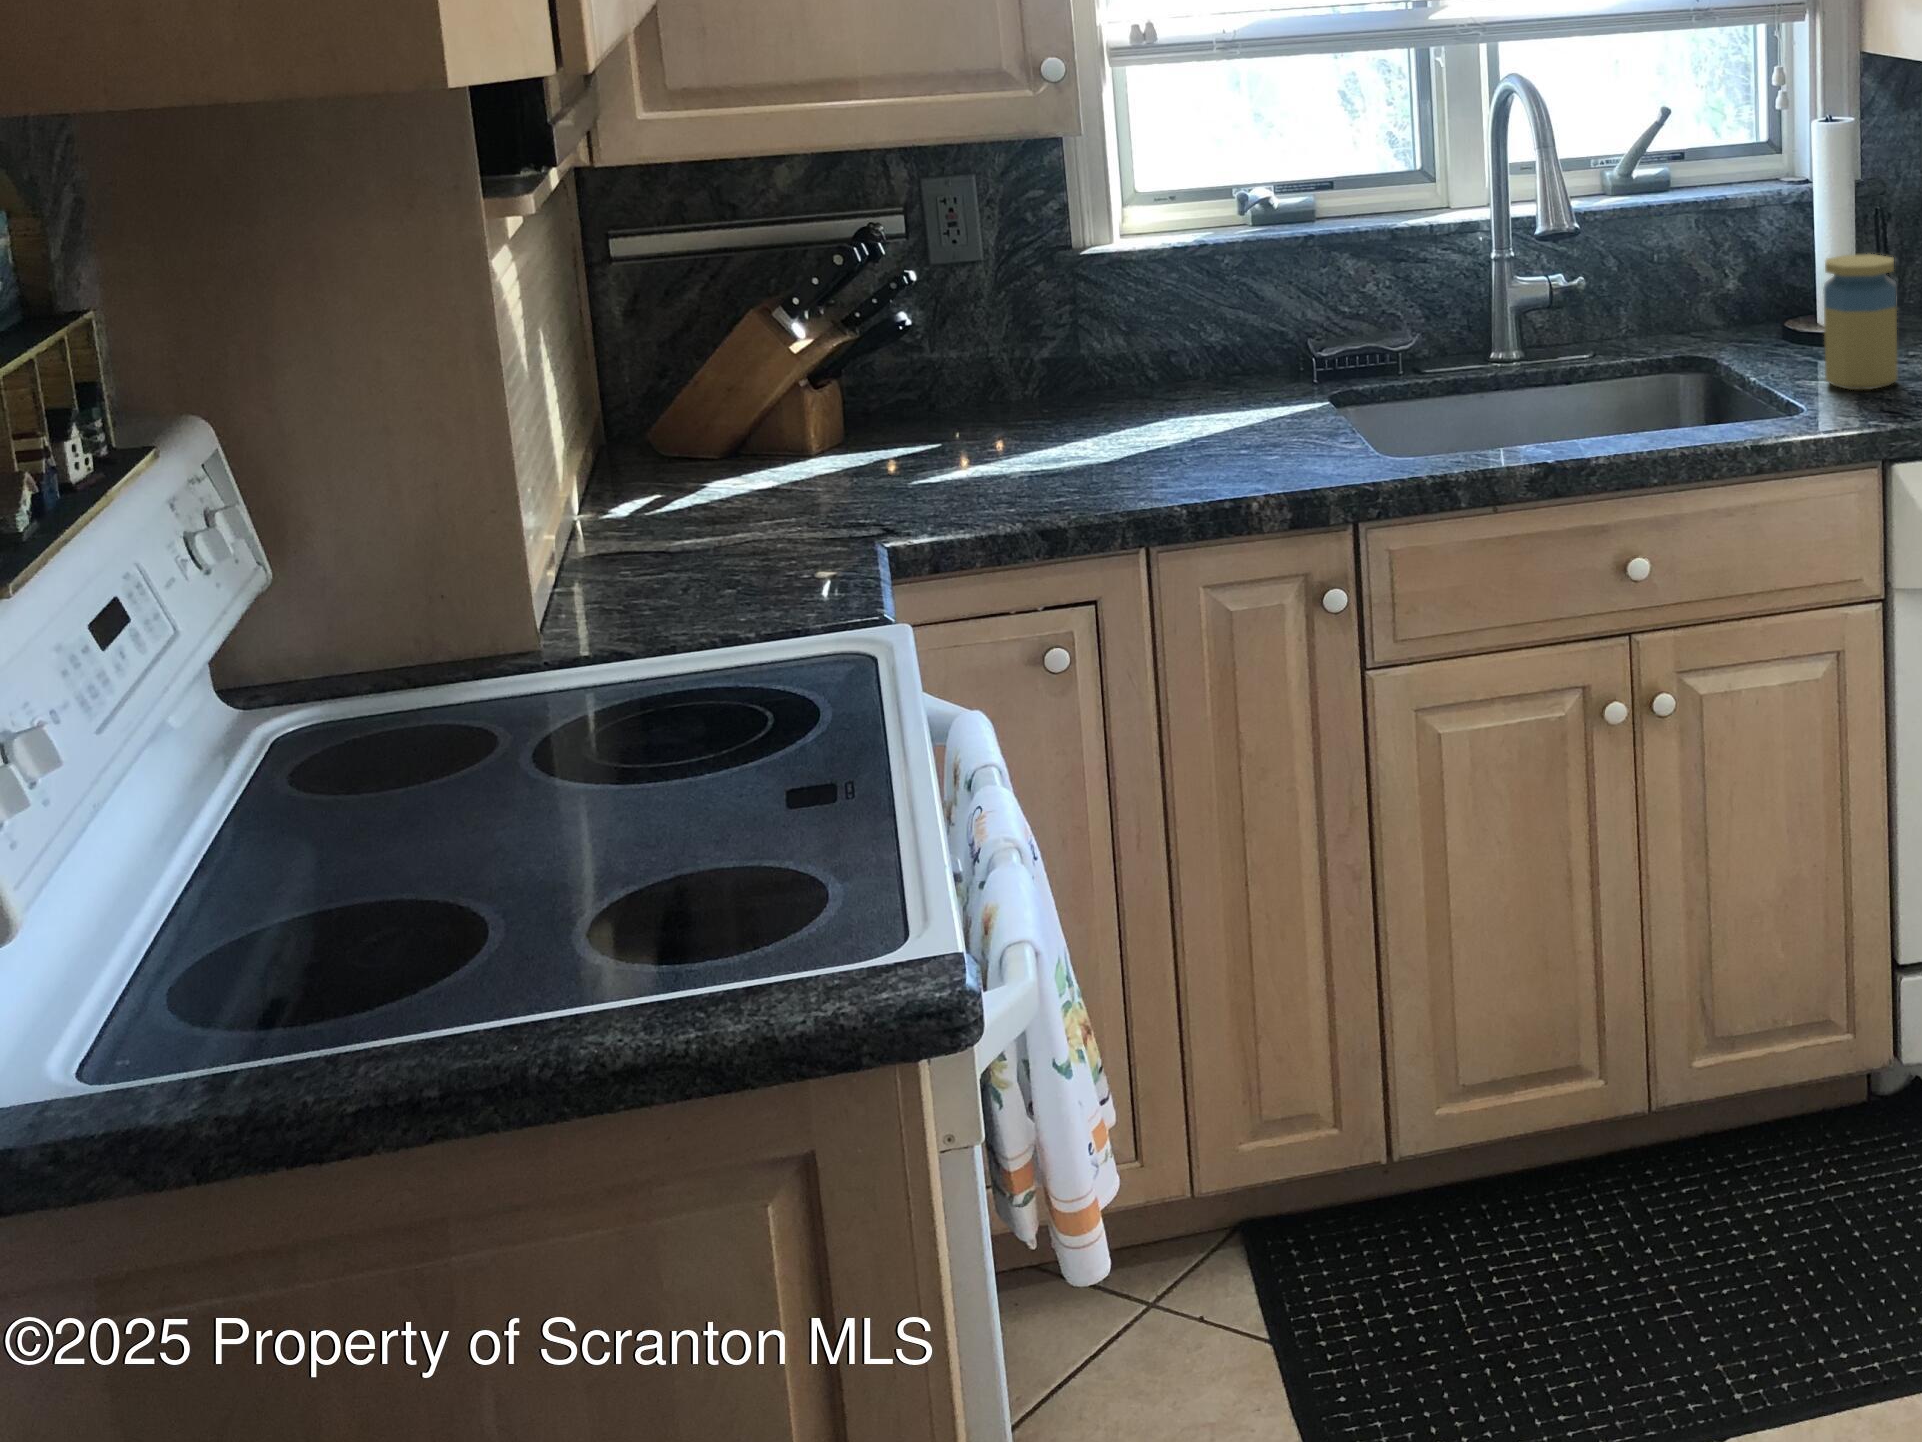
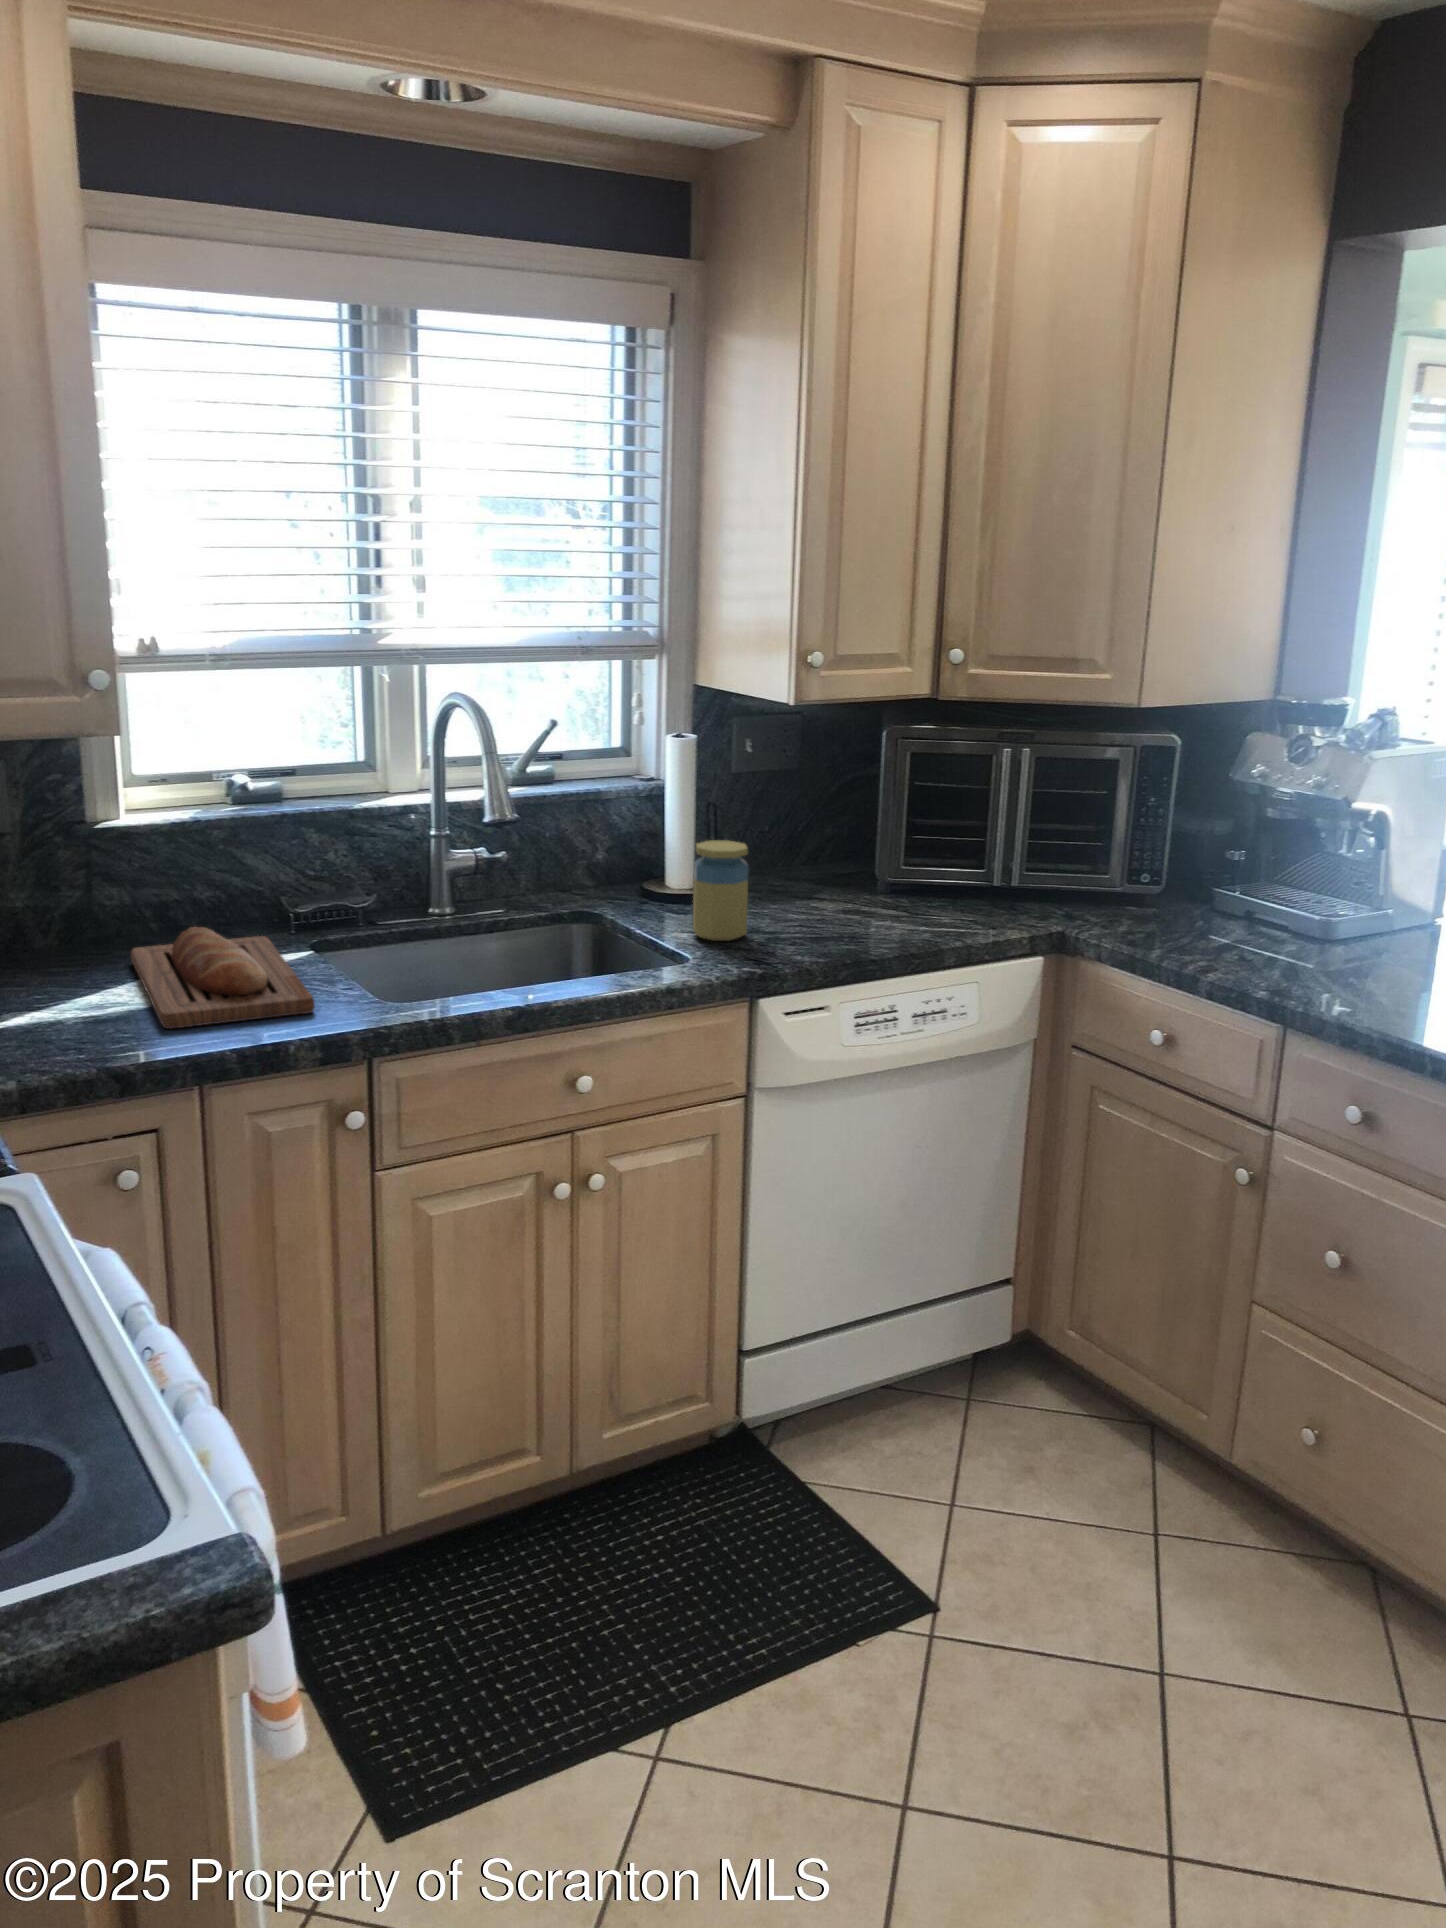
bread loaf: none [1113,369,1300,483] -> present [131,927,315,1029]

